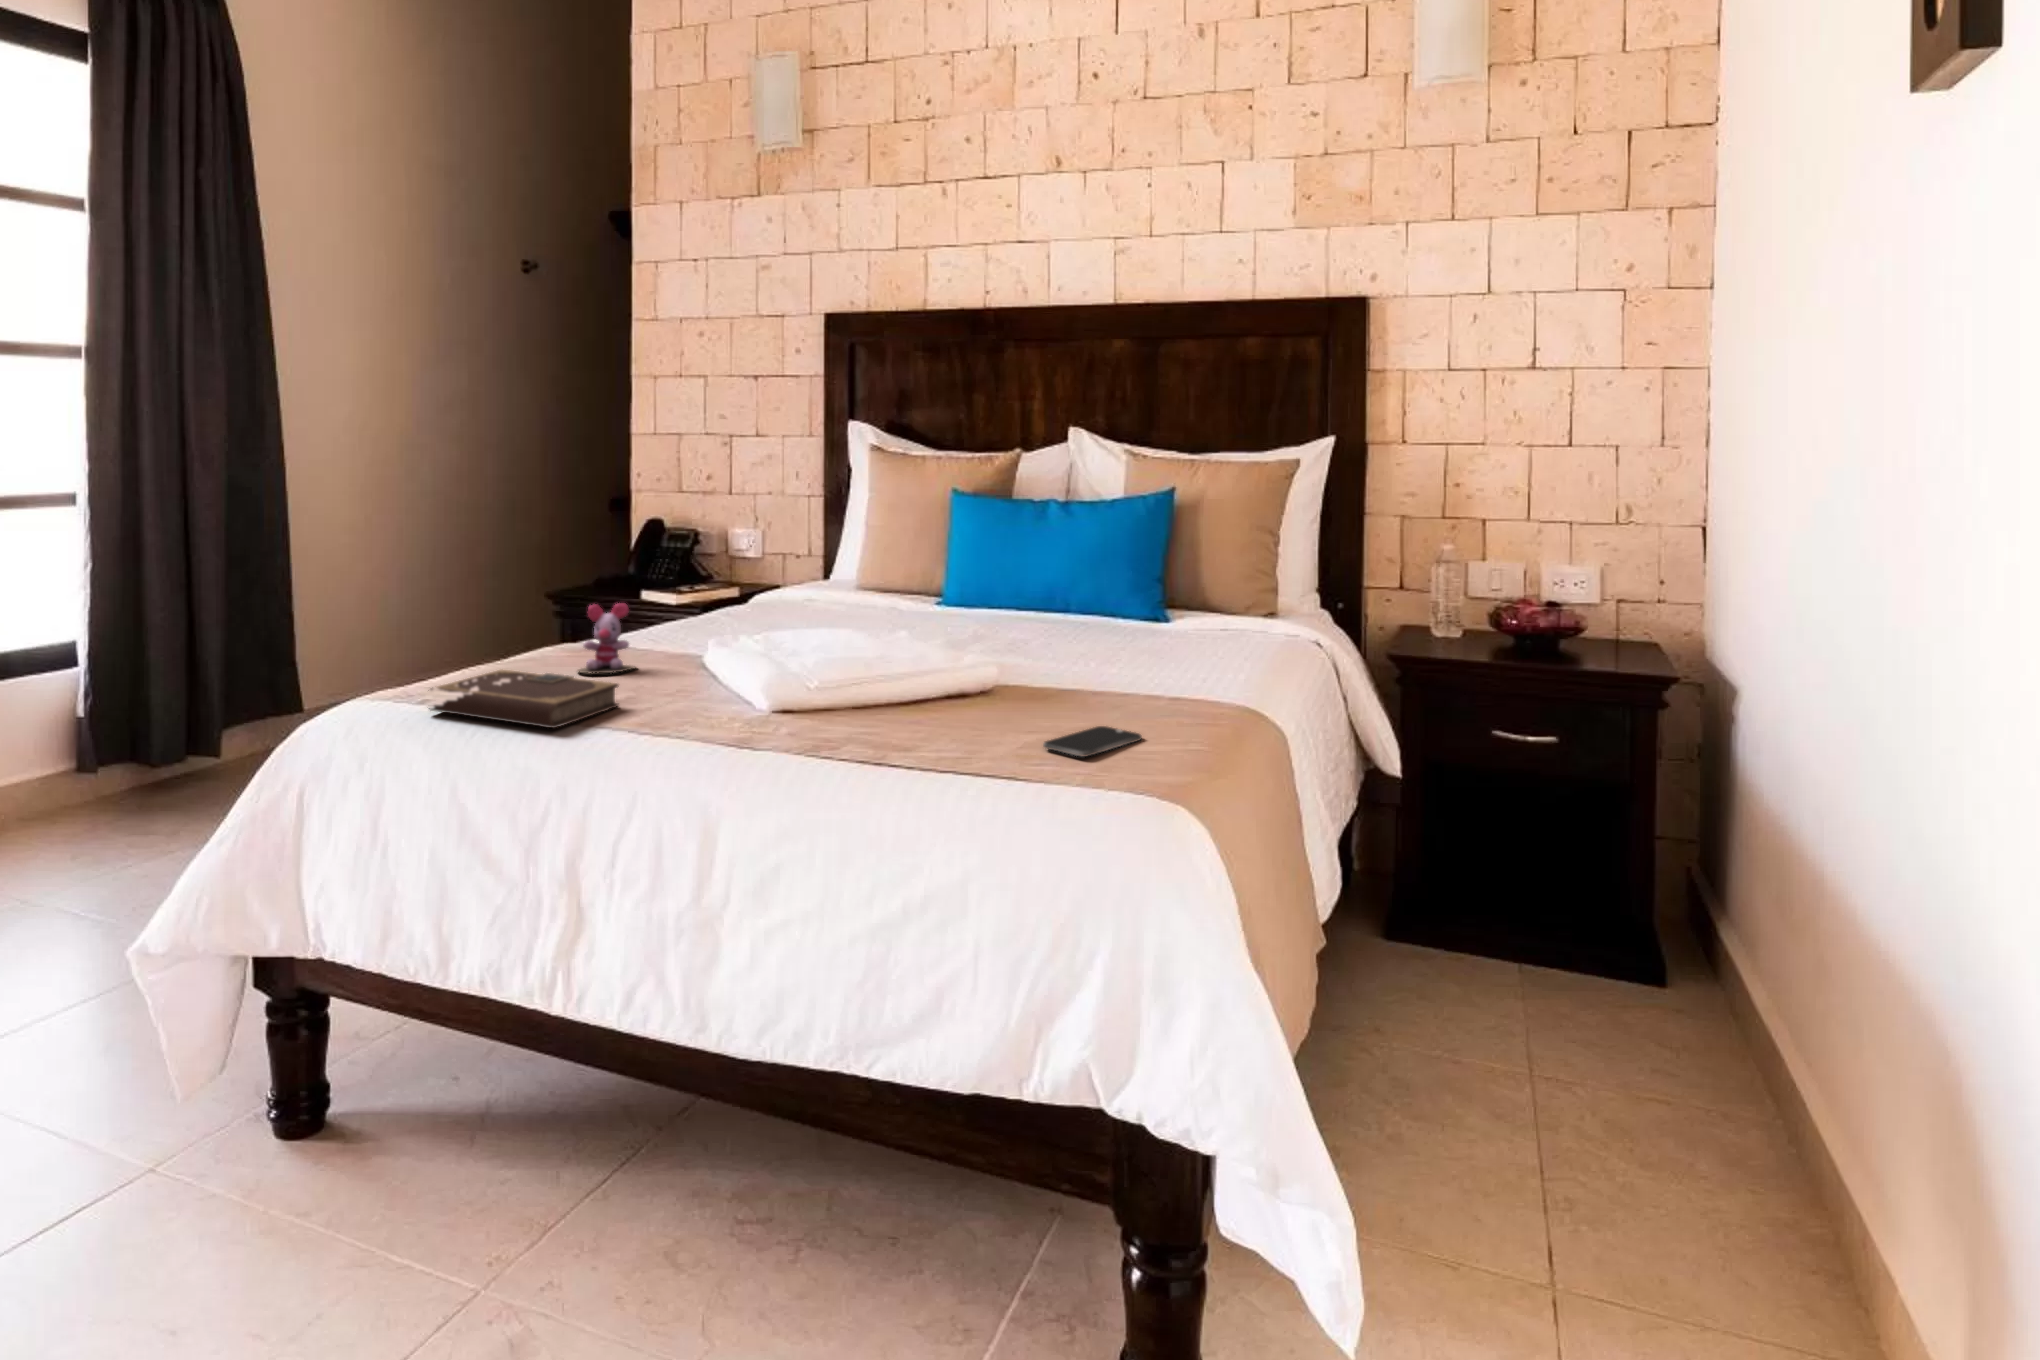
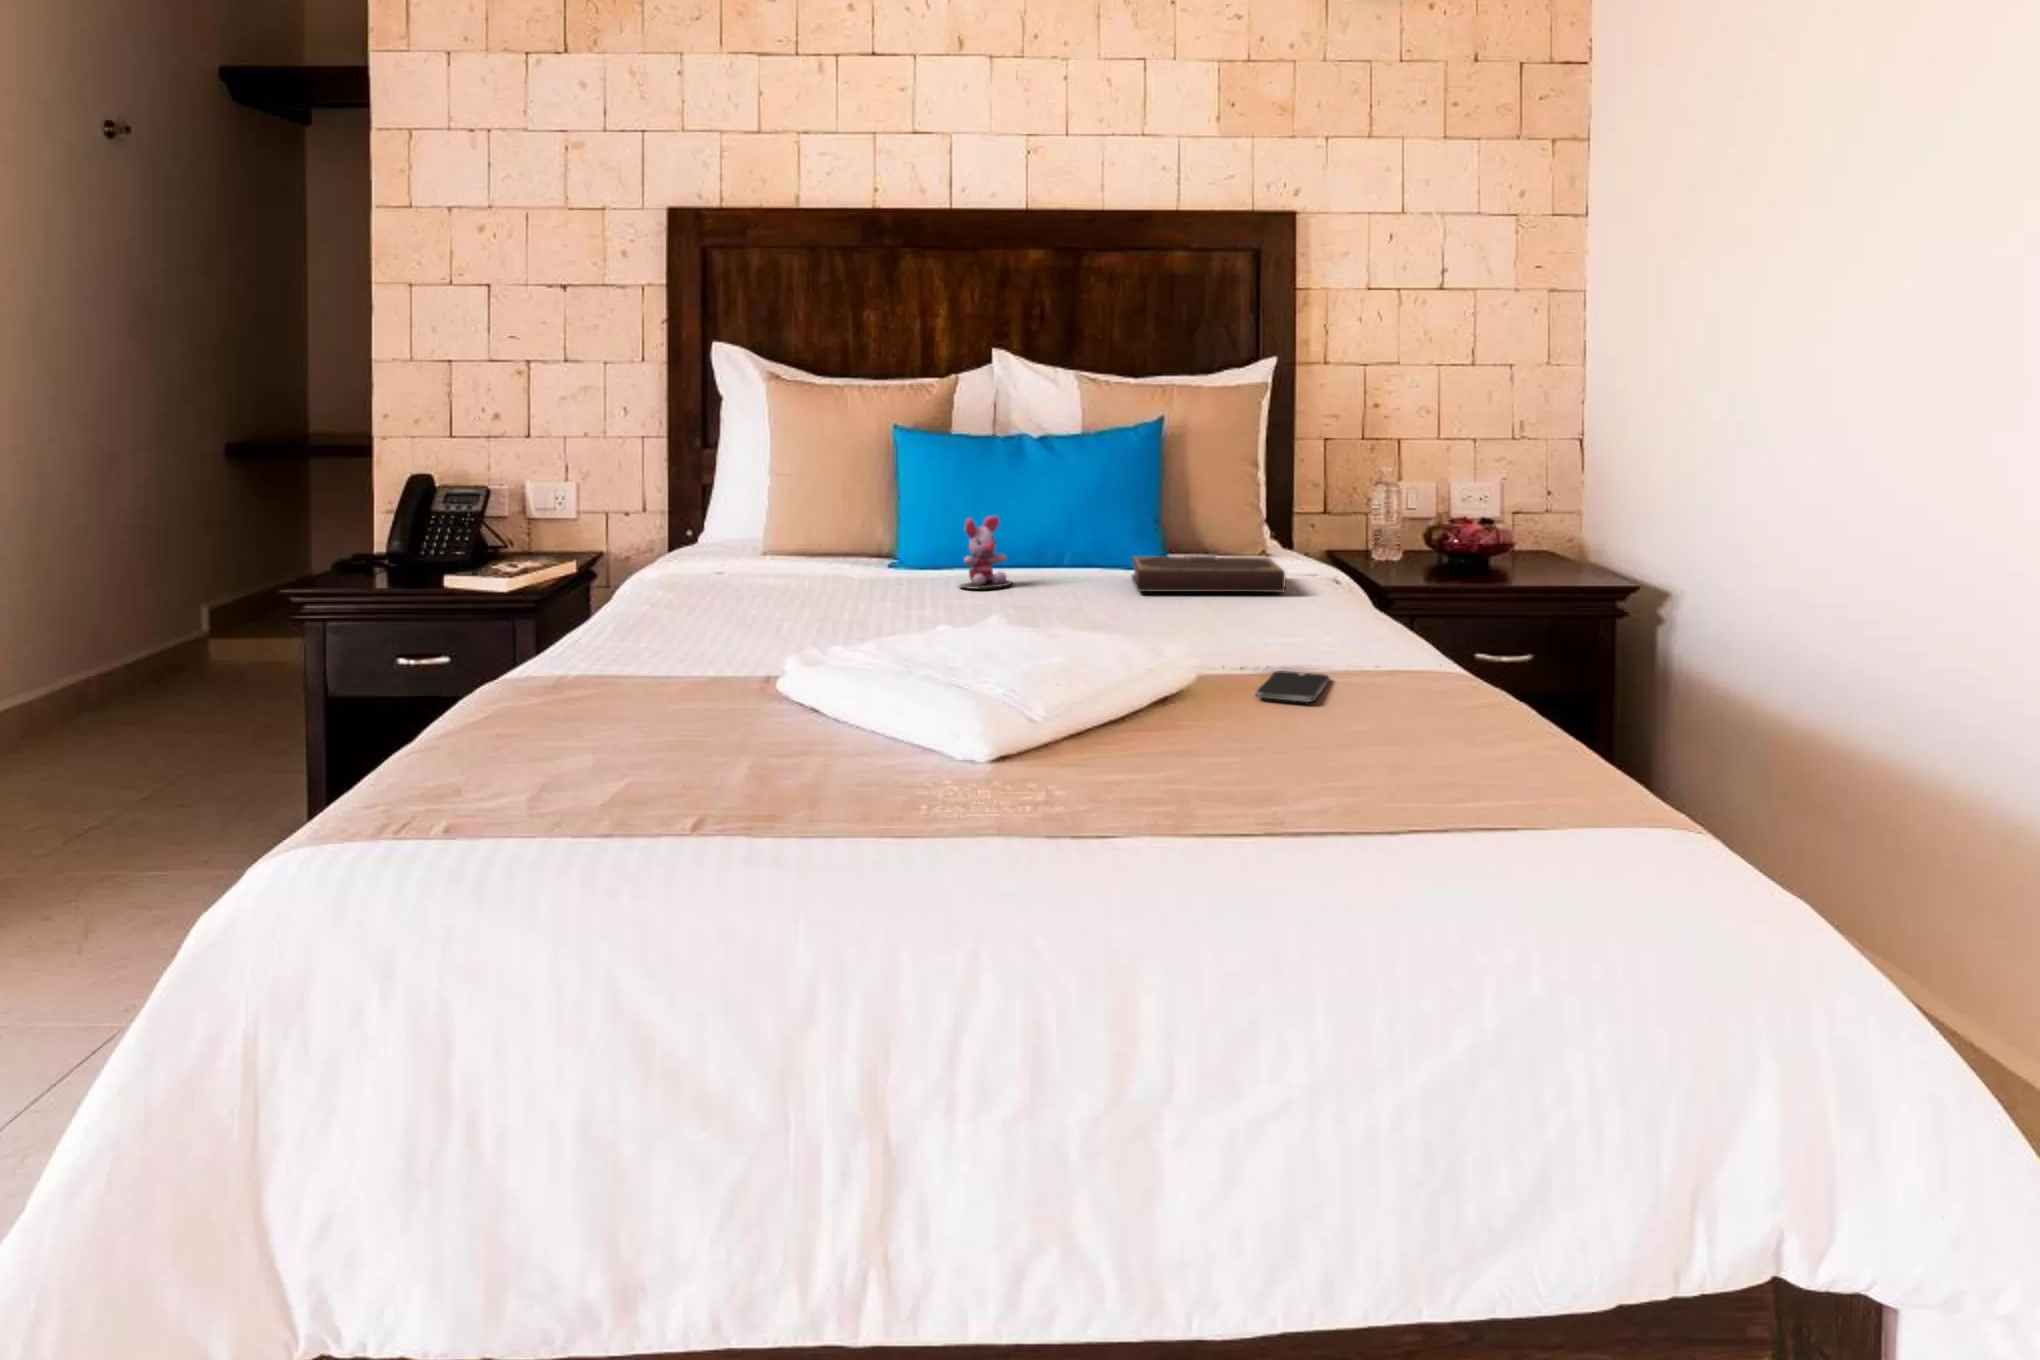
stuffed toy: present [578,603,635,674] -> present [960,516,1011,589]
notebook: present [430,670,619,728] -> present [1132,556,1286,592]

